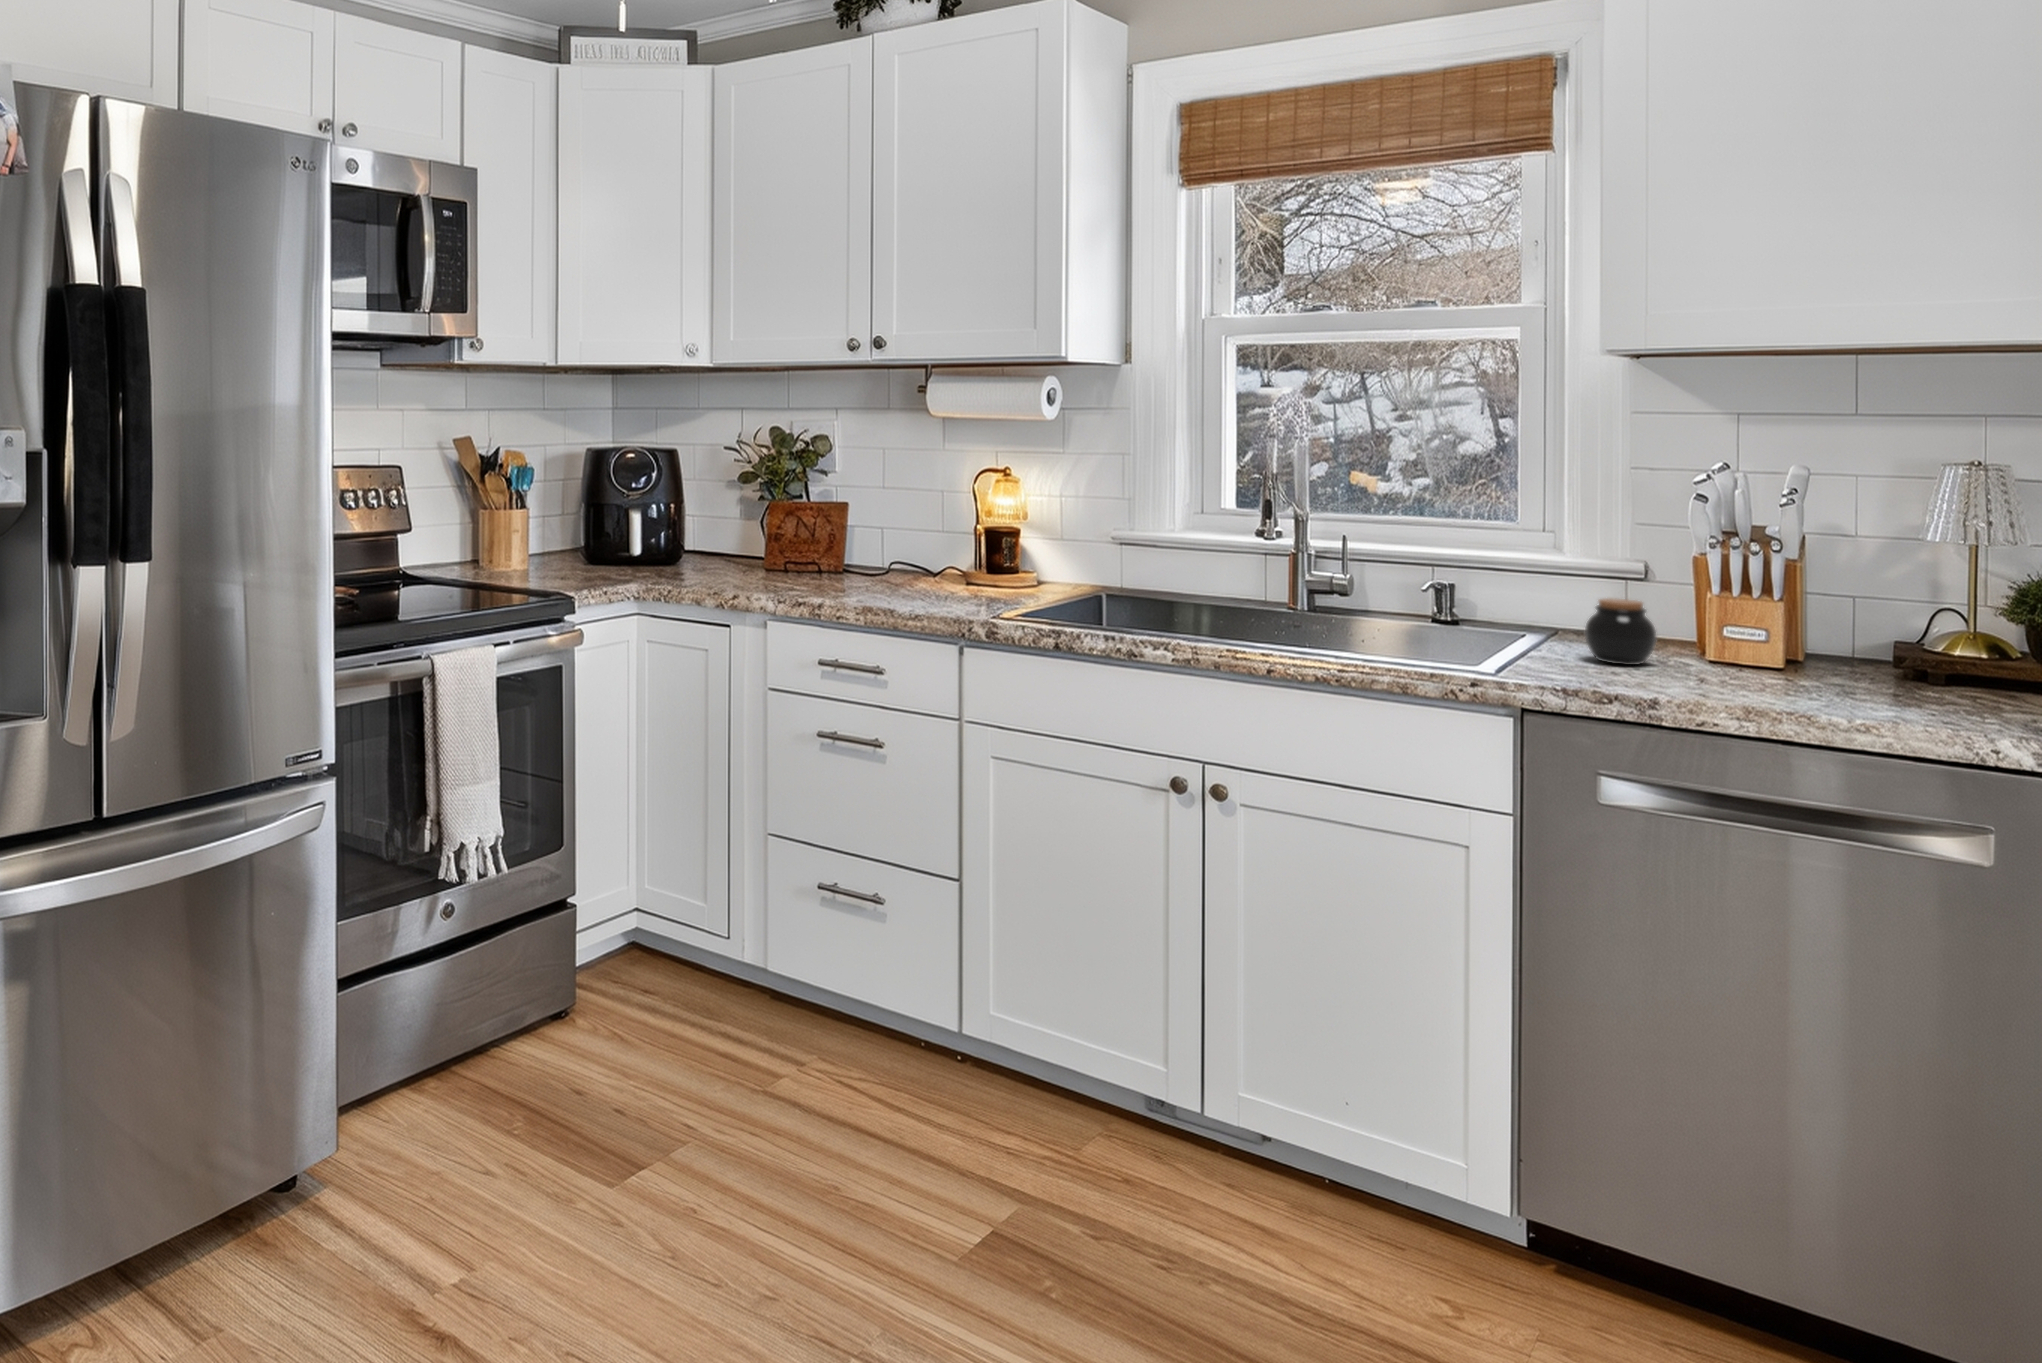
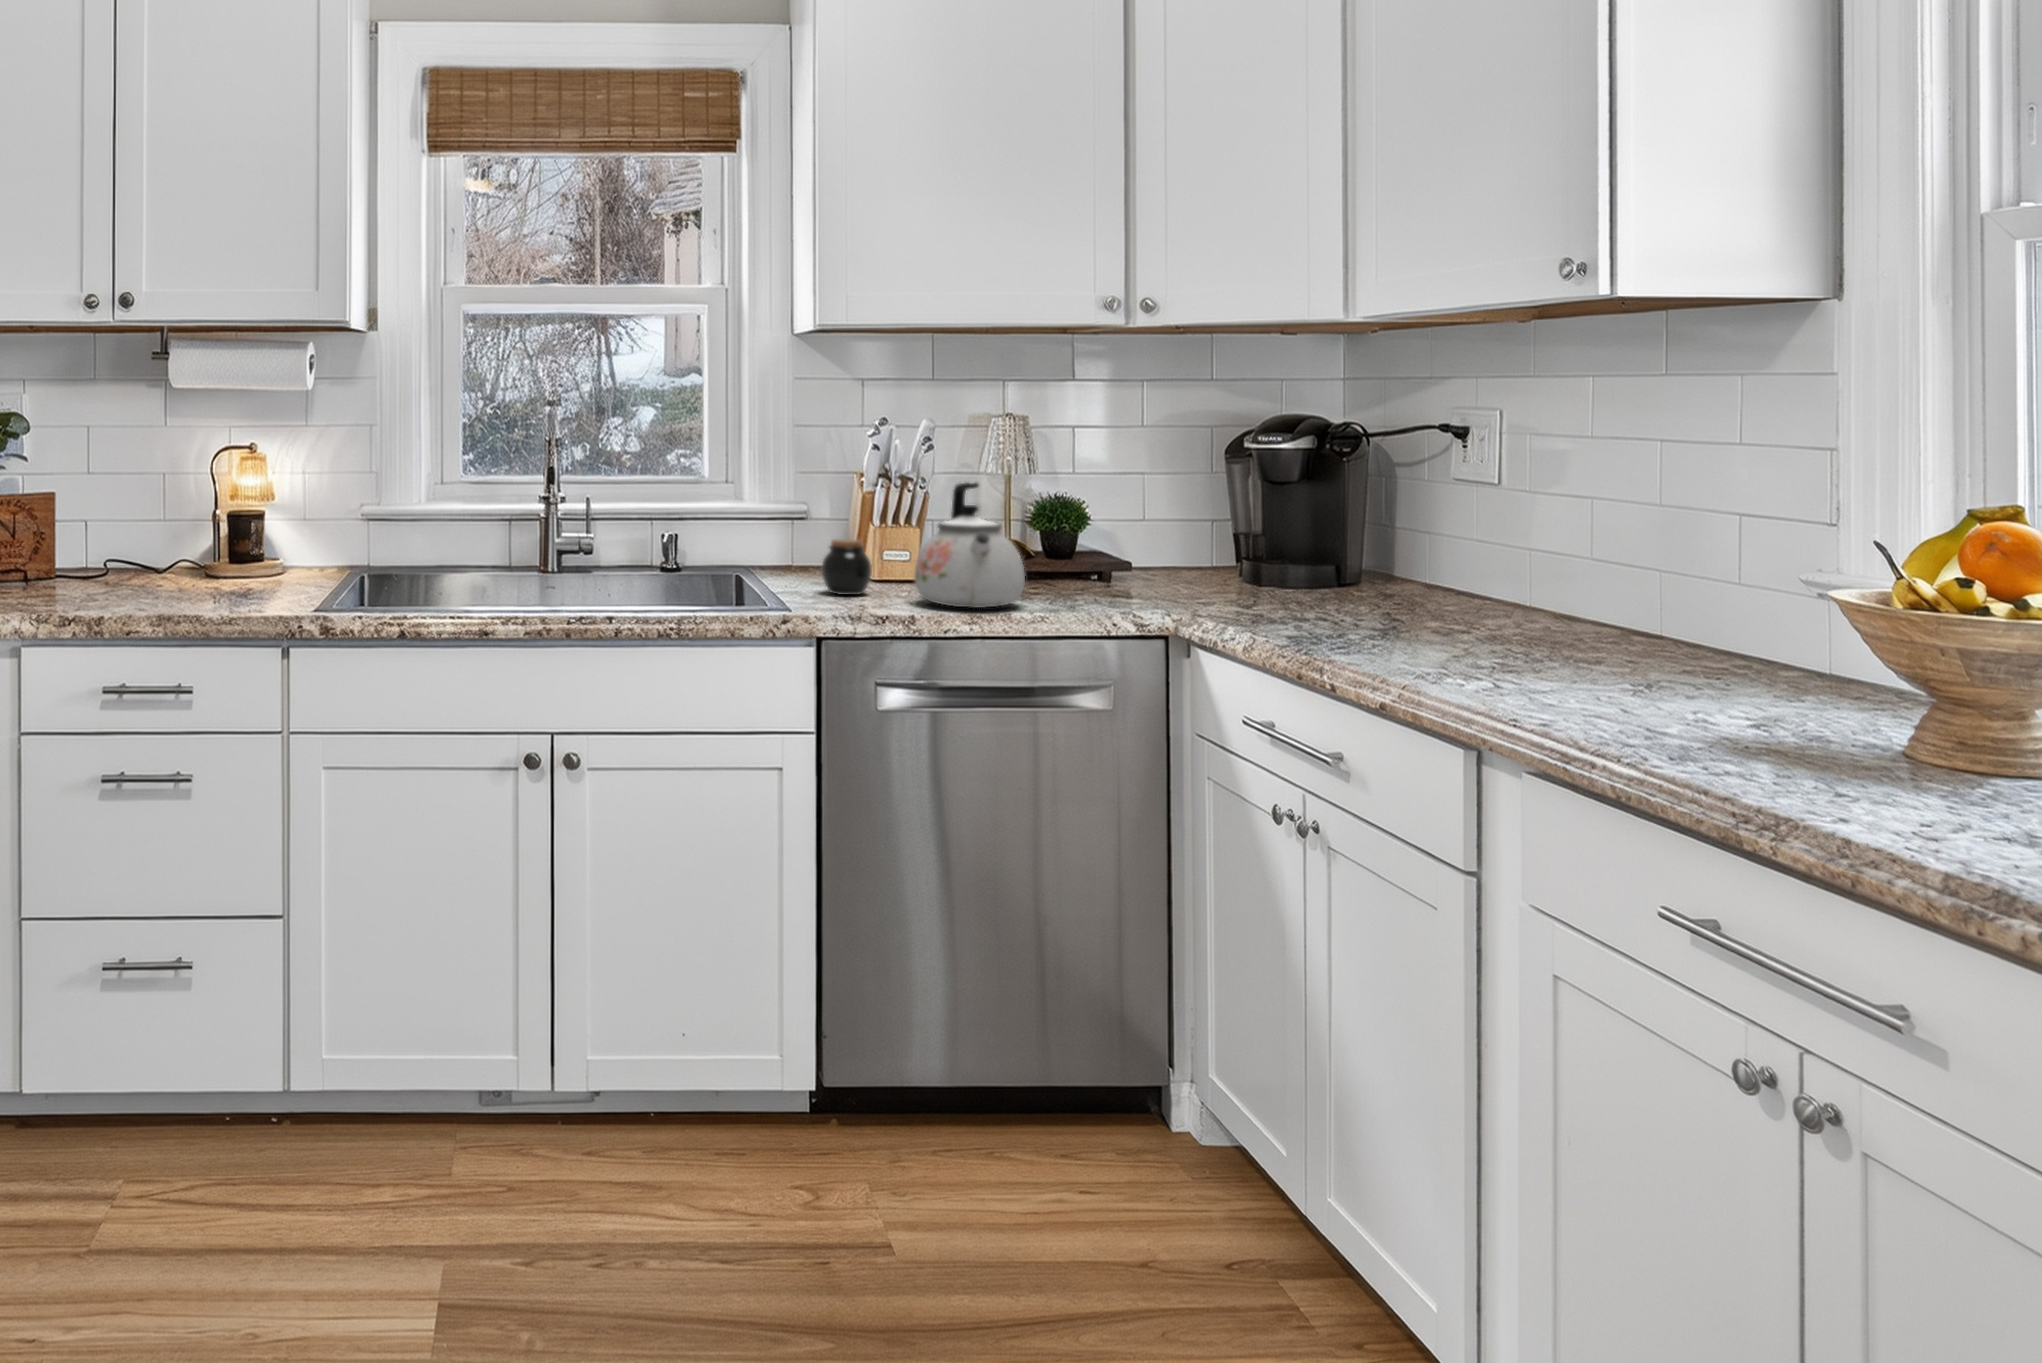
kettle: none [1686,546,1856,700] -> present [915,483,1025,608]

